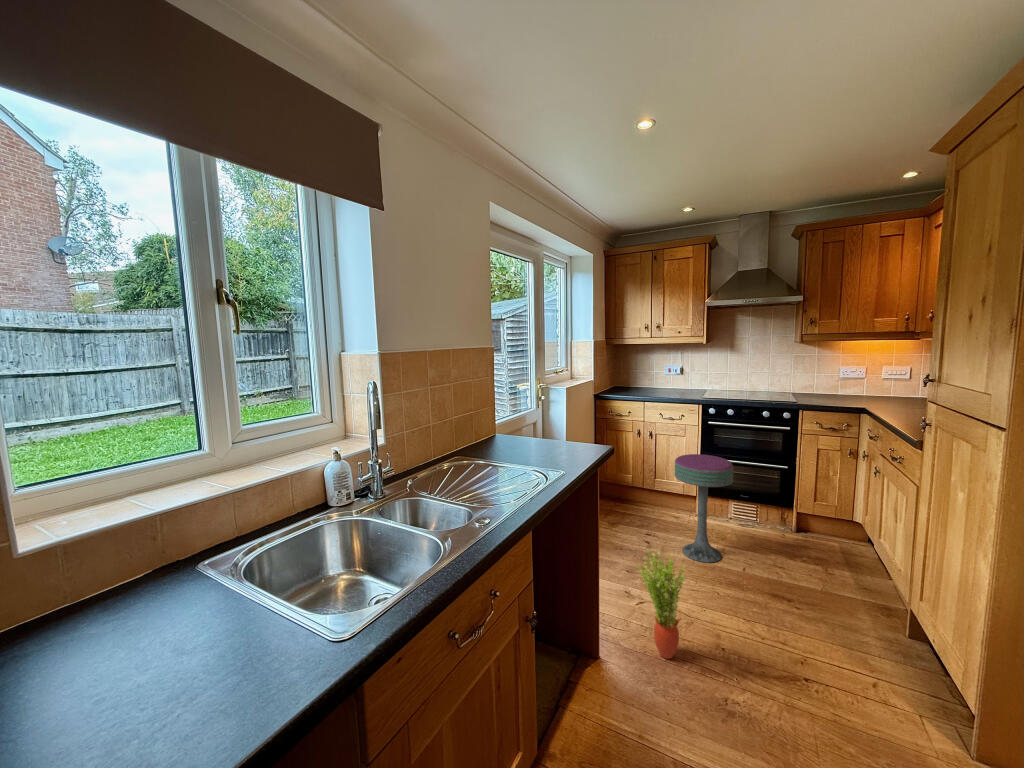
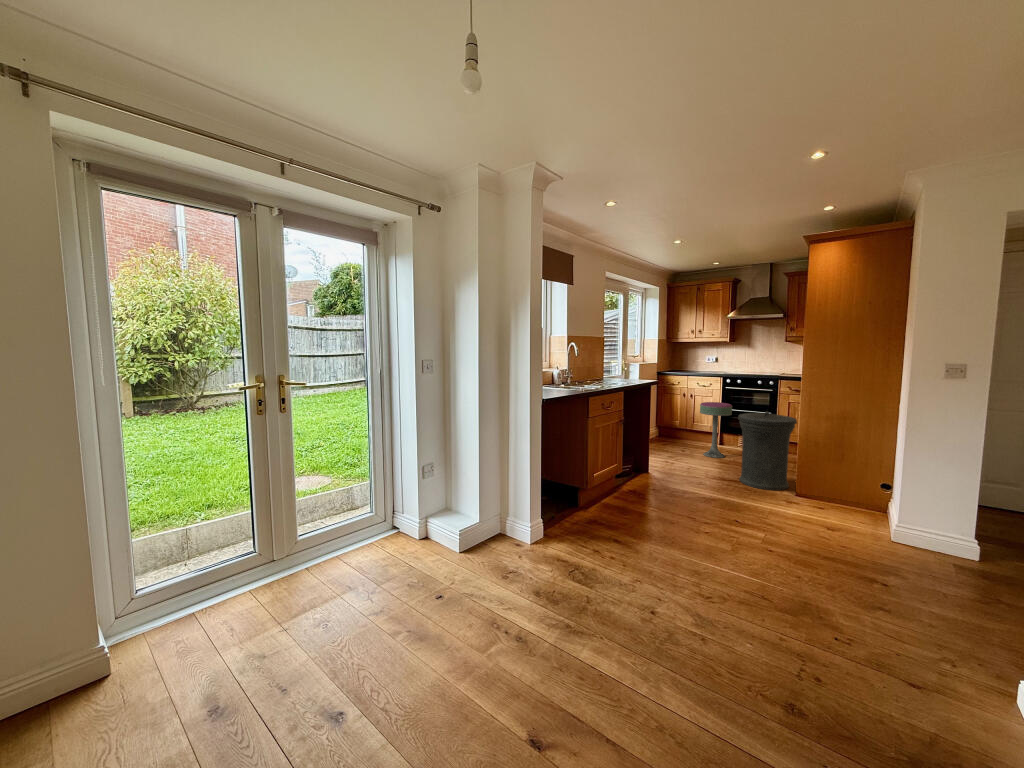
trash can: none [783,503,936,713] -> present [738,412,797,490]
potted plant: present [638,550,686,659] -> none [670,428,691,476]

